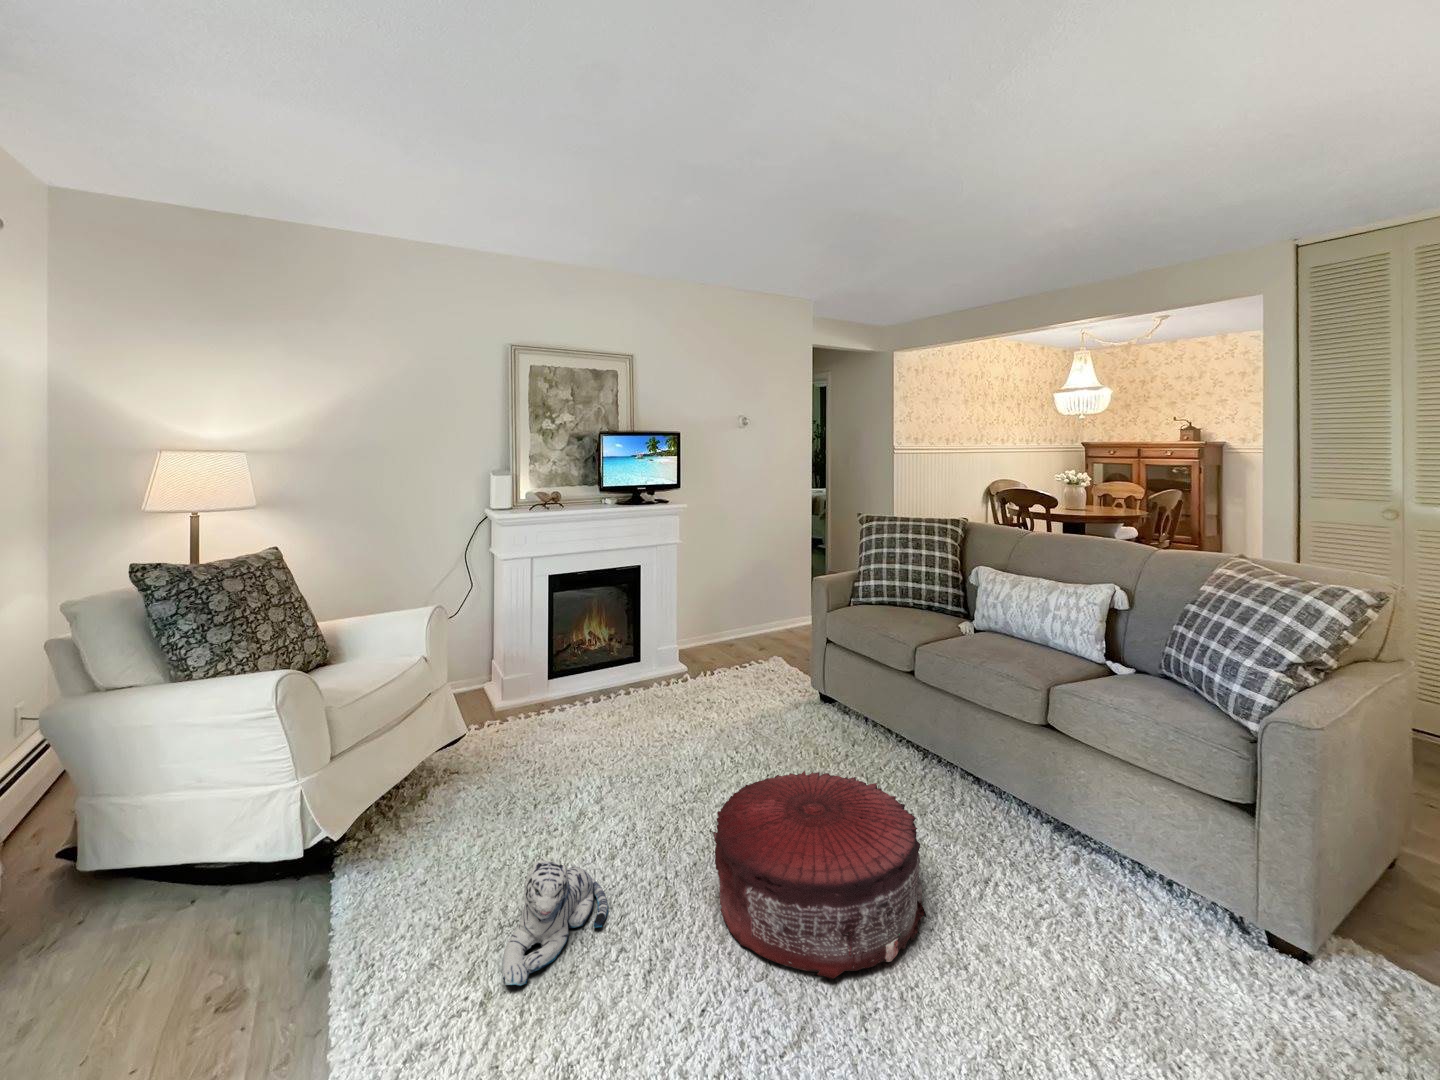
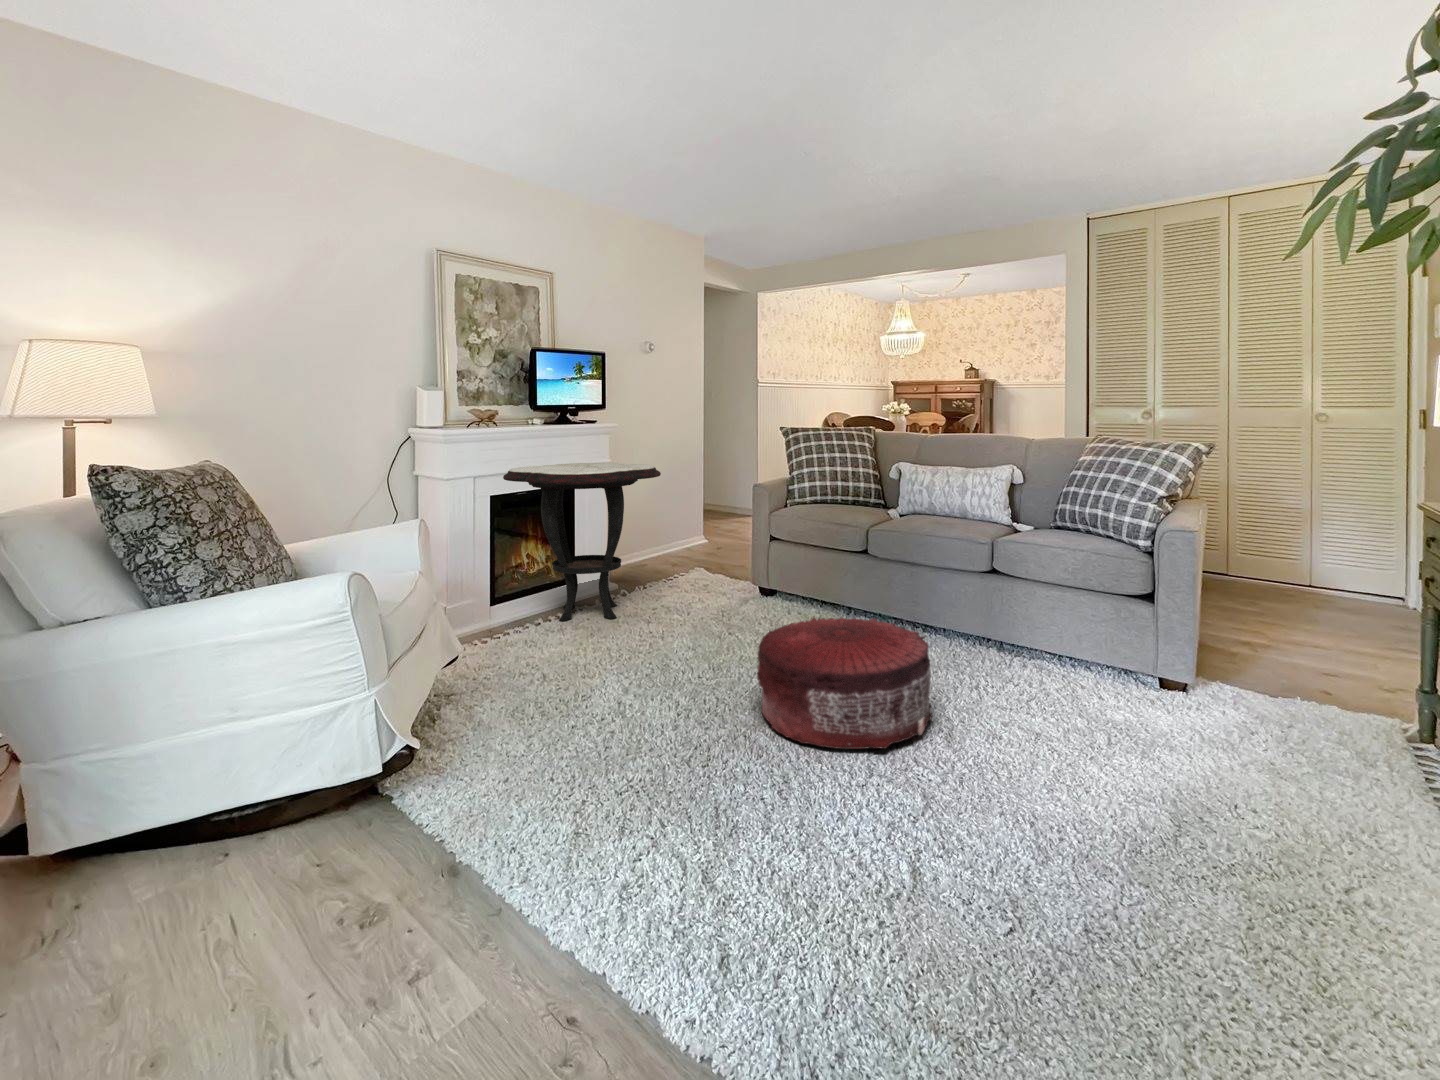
side table: none [553,547,708,714] -> present [503,463,661,621]
plush toy: present [502,861,608,986] -> none [603,693,679,792]

